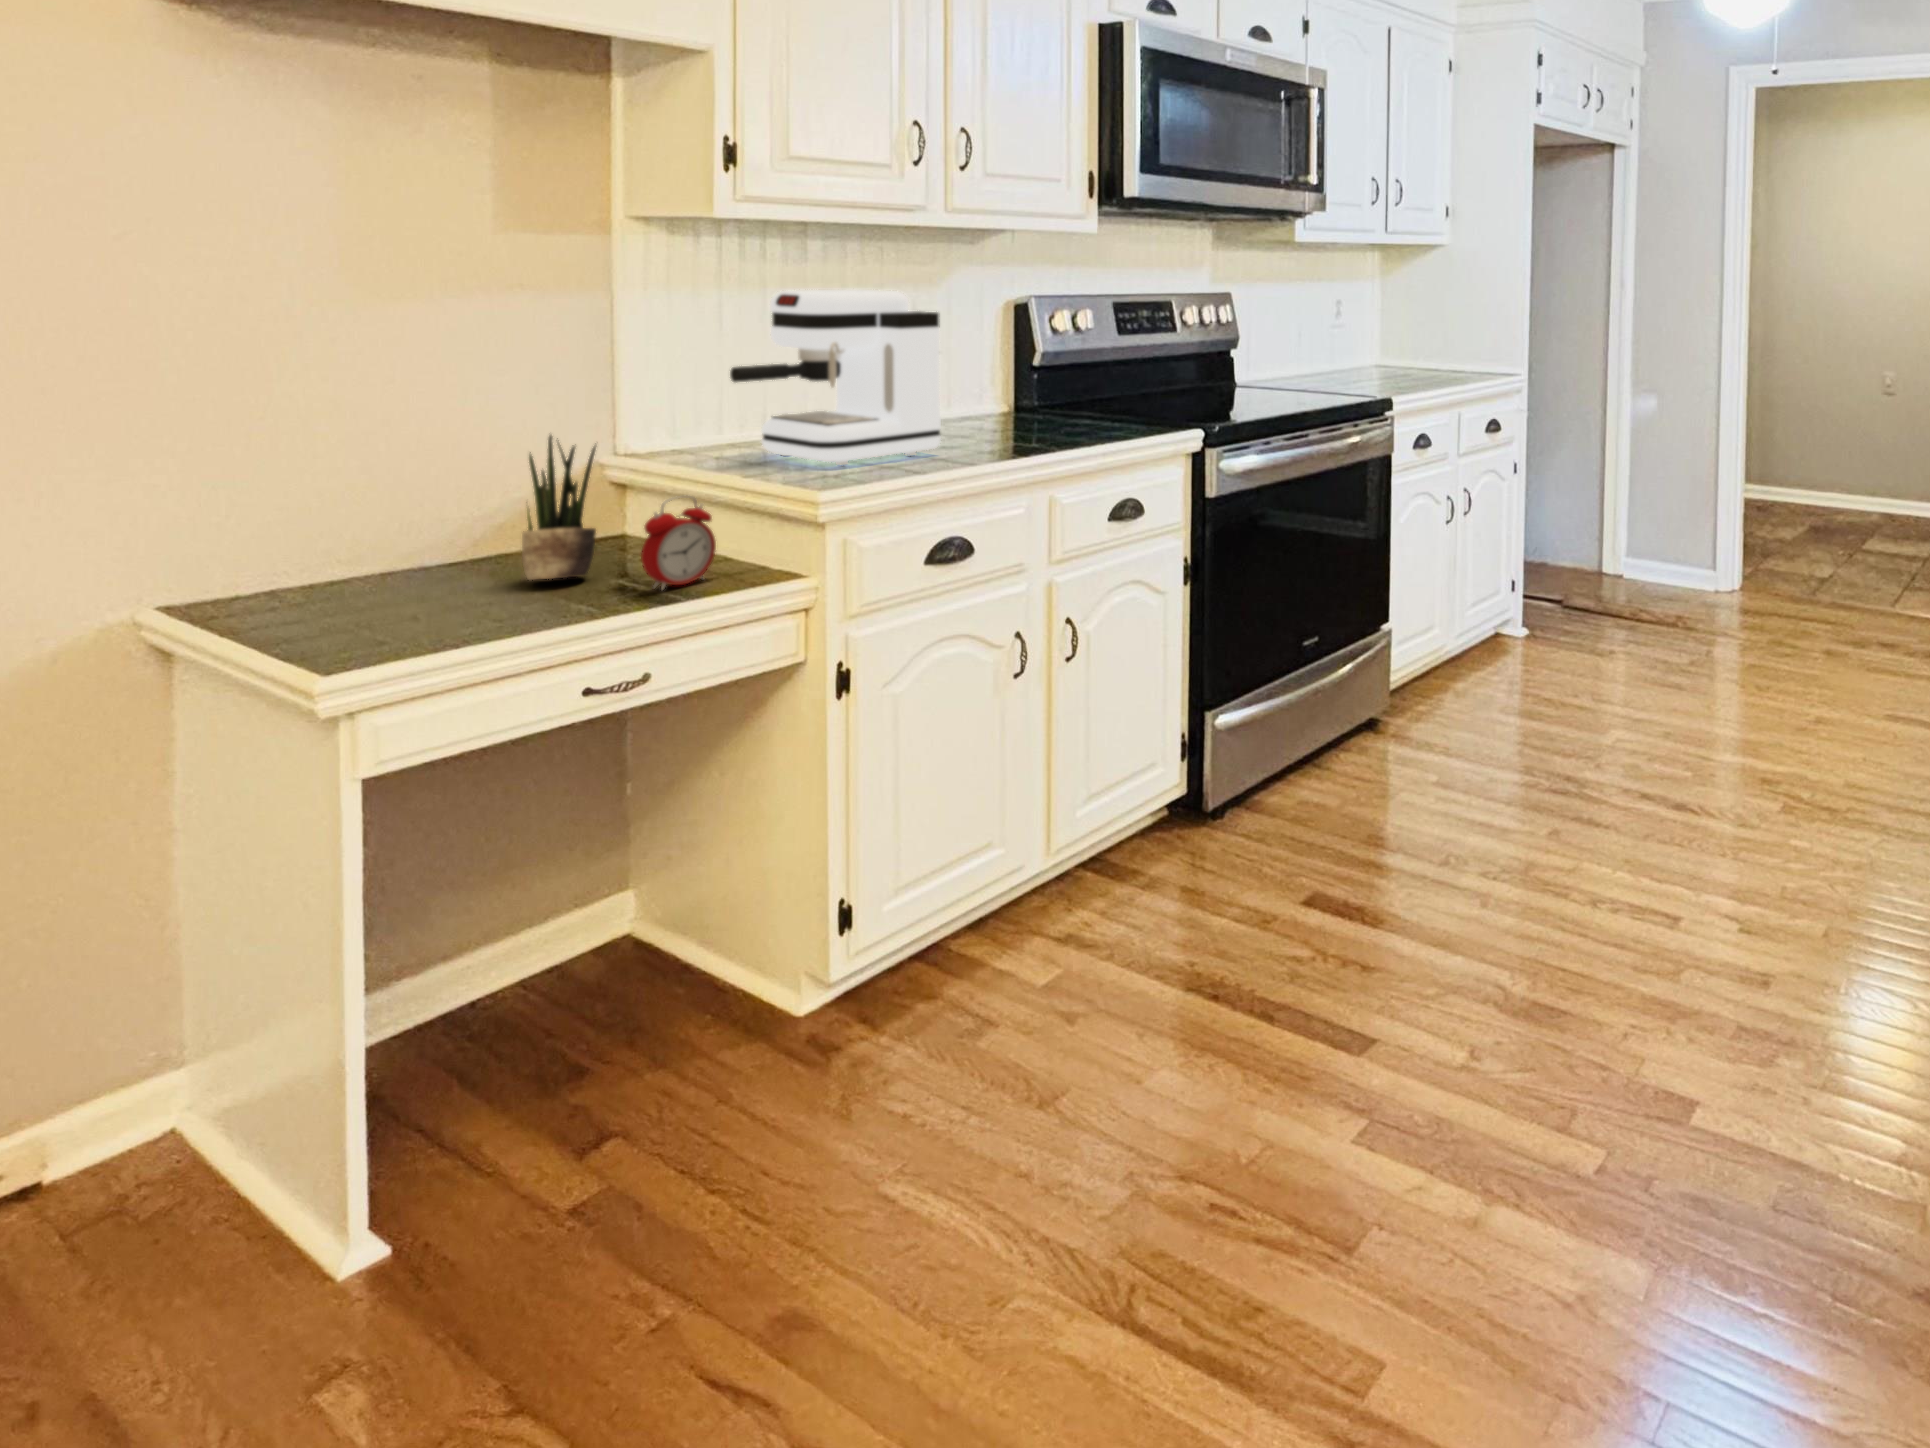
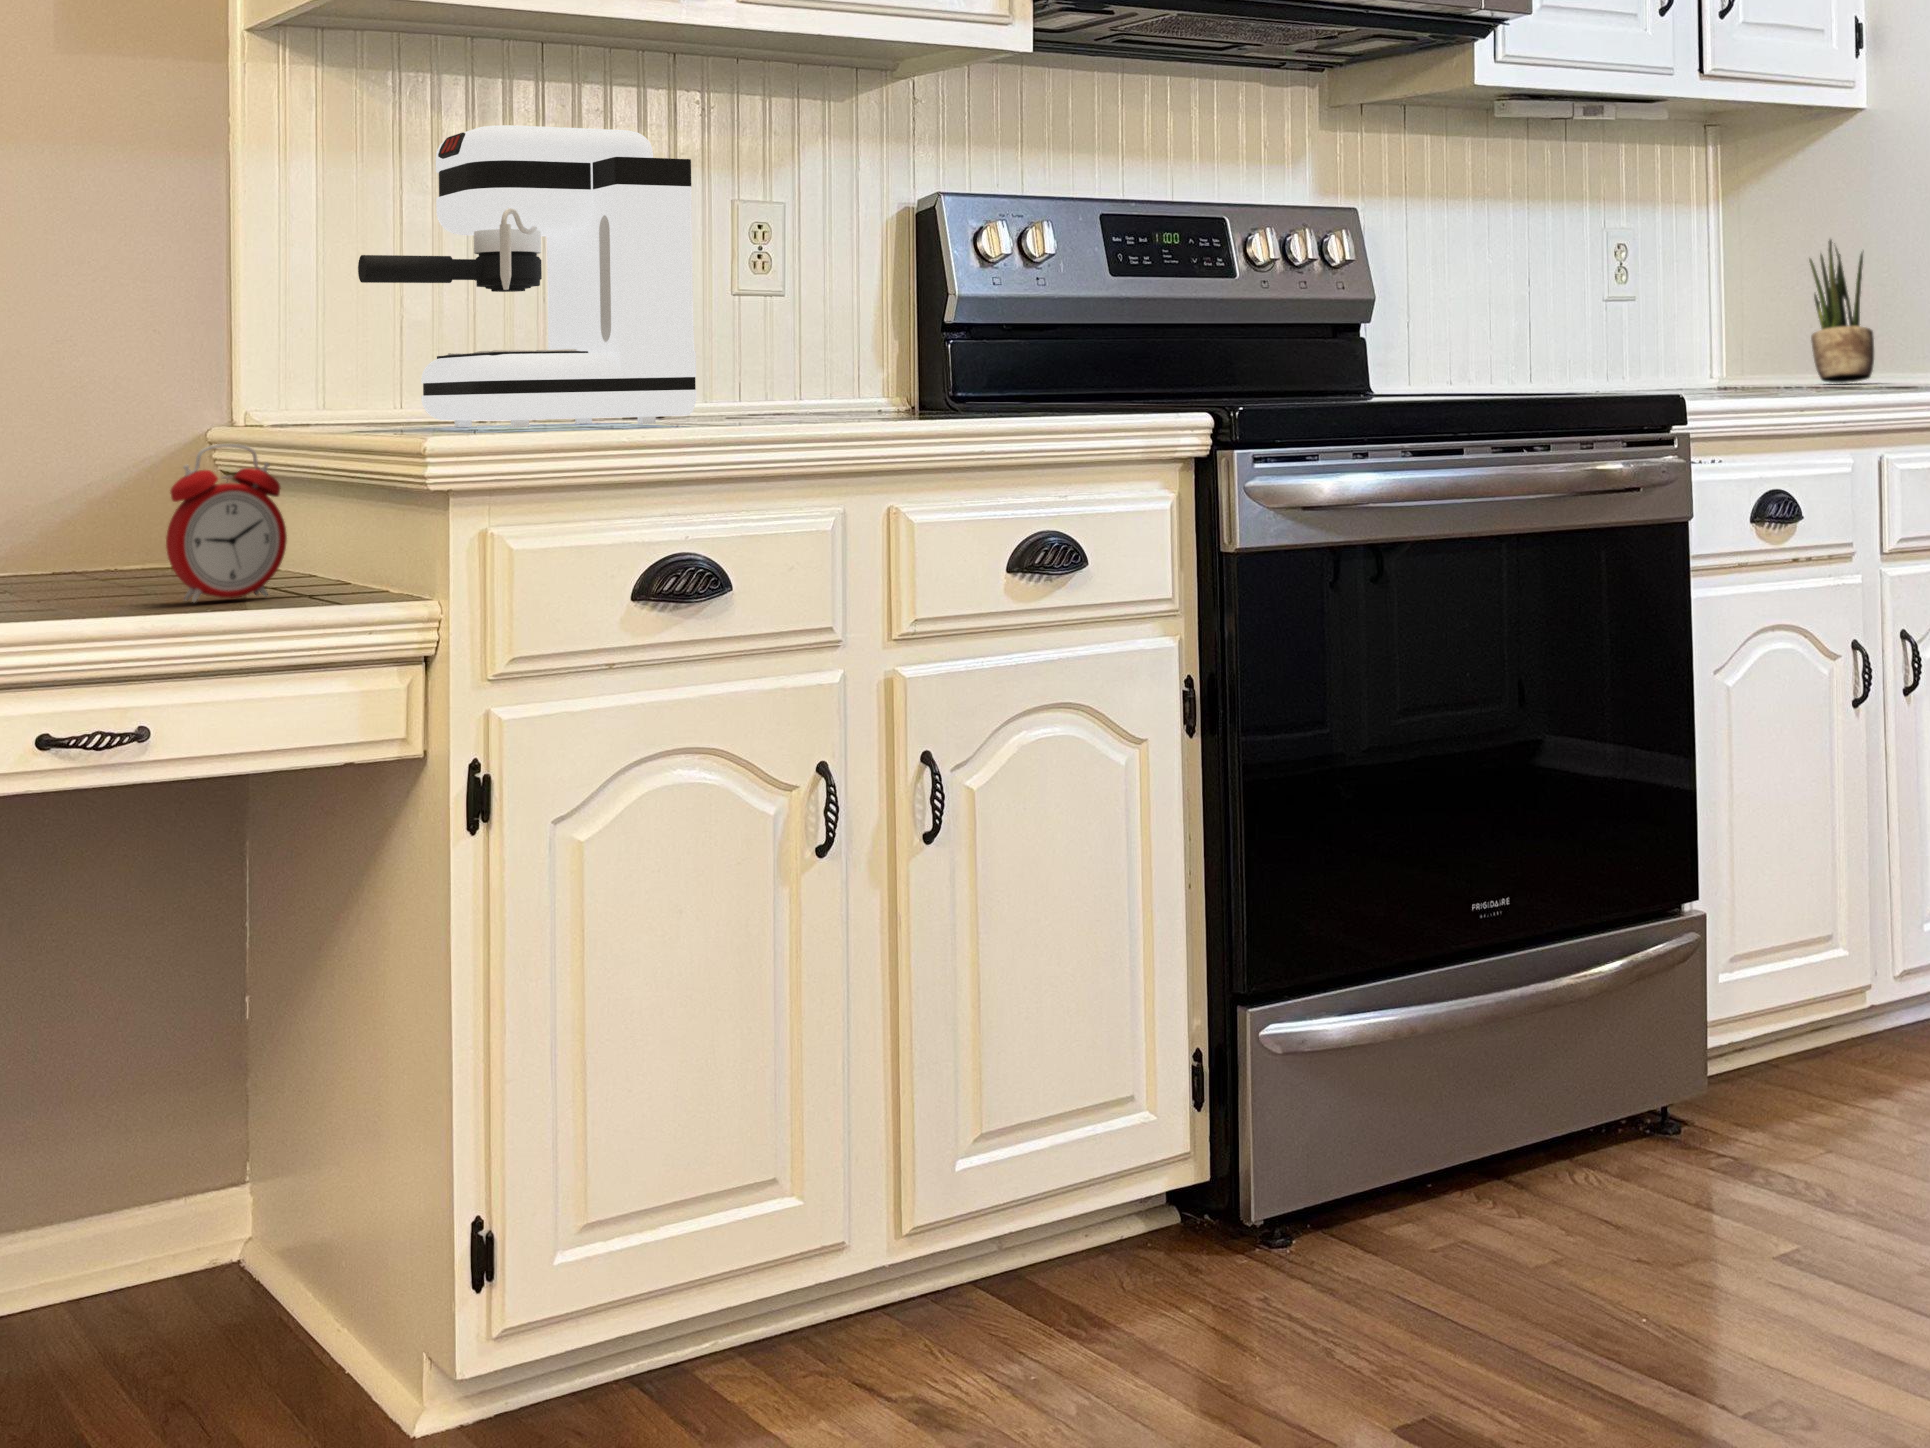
potted plant: present [522,435,596,580] -> present [1809,240,1874,383]

